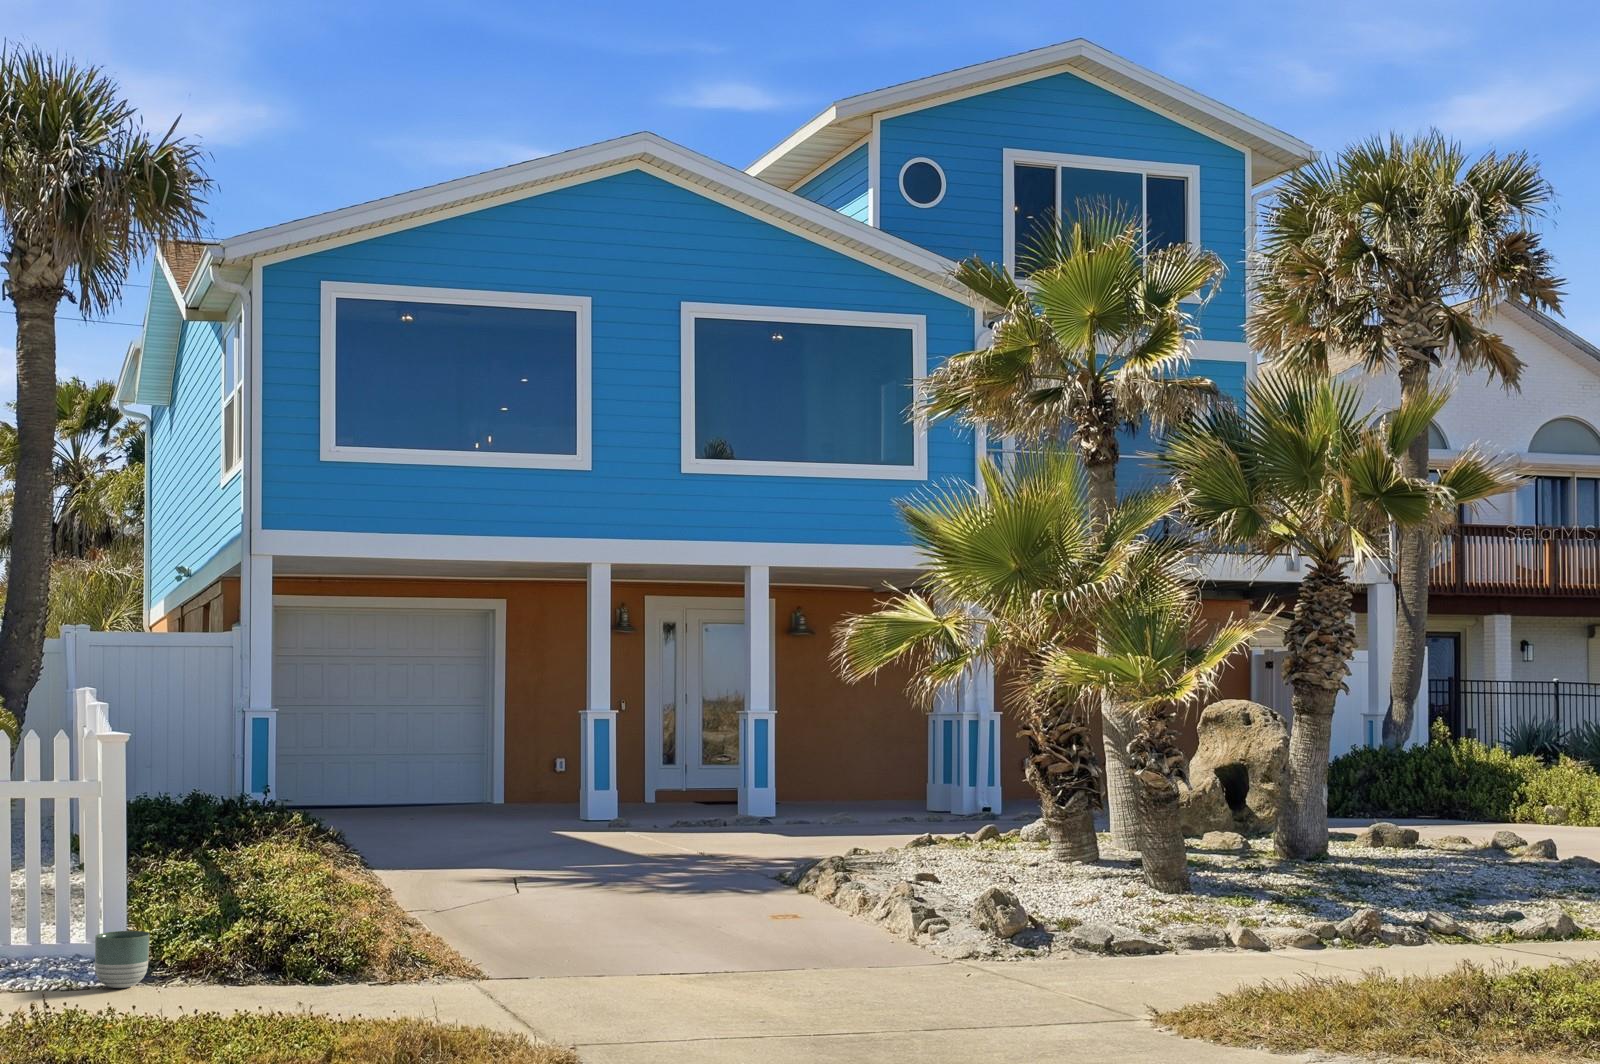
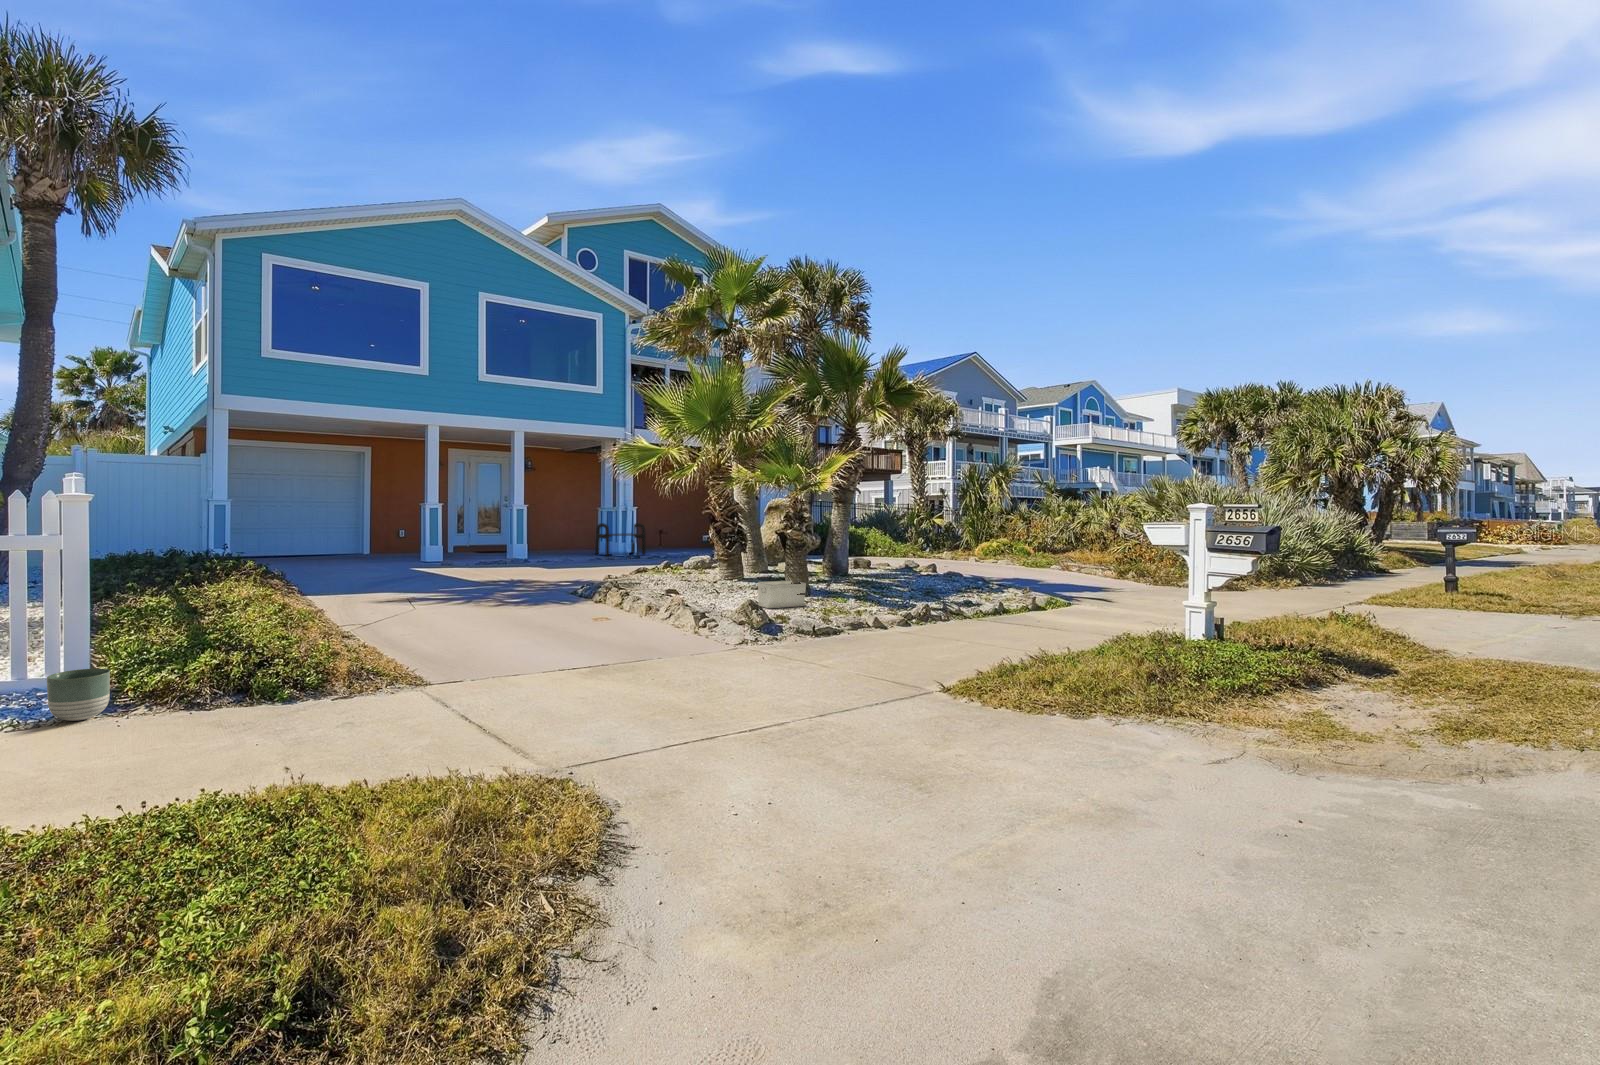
bench: none [853,749,949,814] -> present [595,523,646,556]
storage bin: none [1058,859,1148,909] -> present [758,580,806,608]

